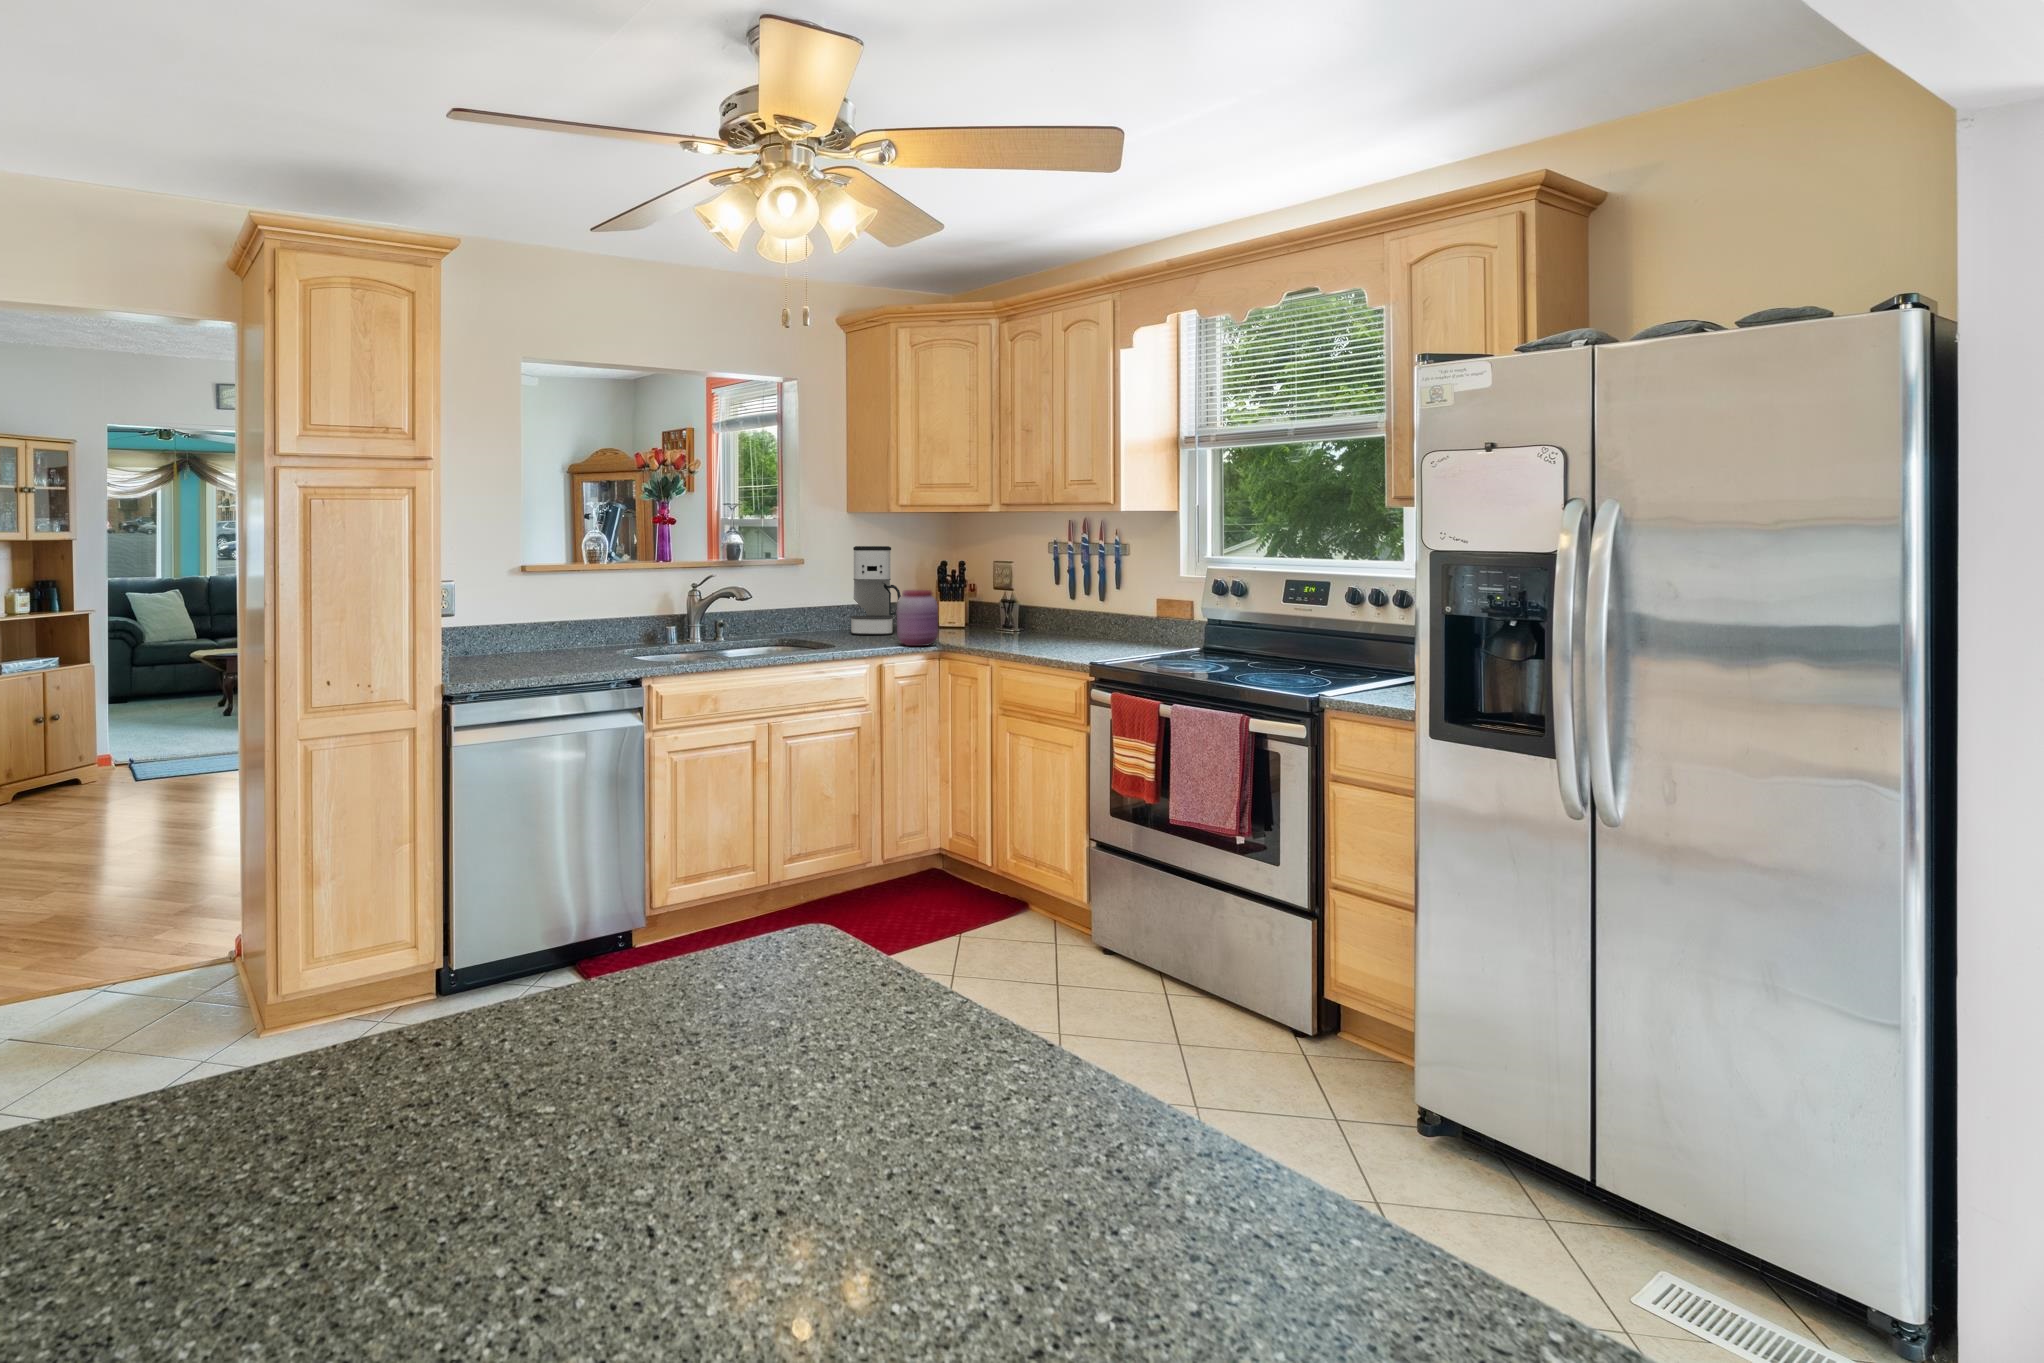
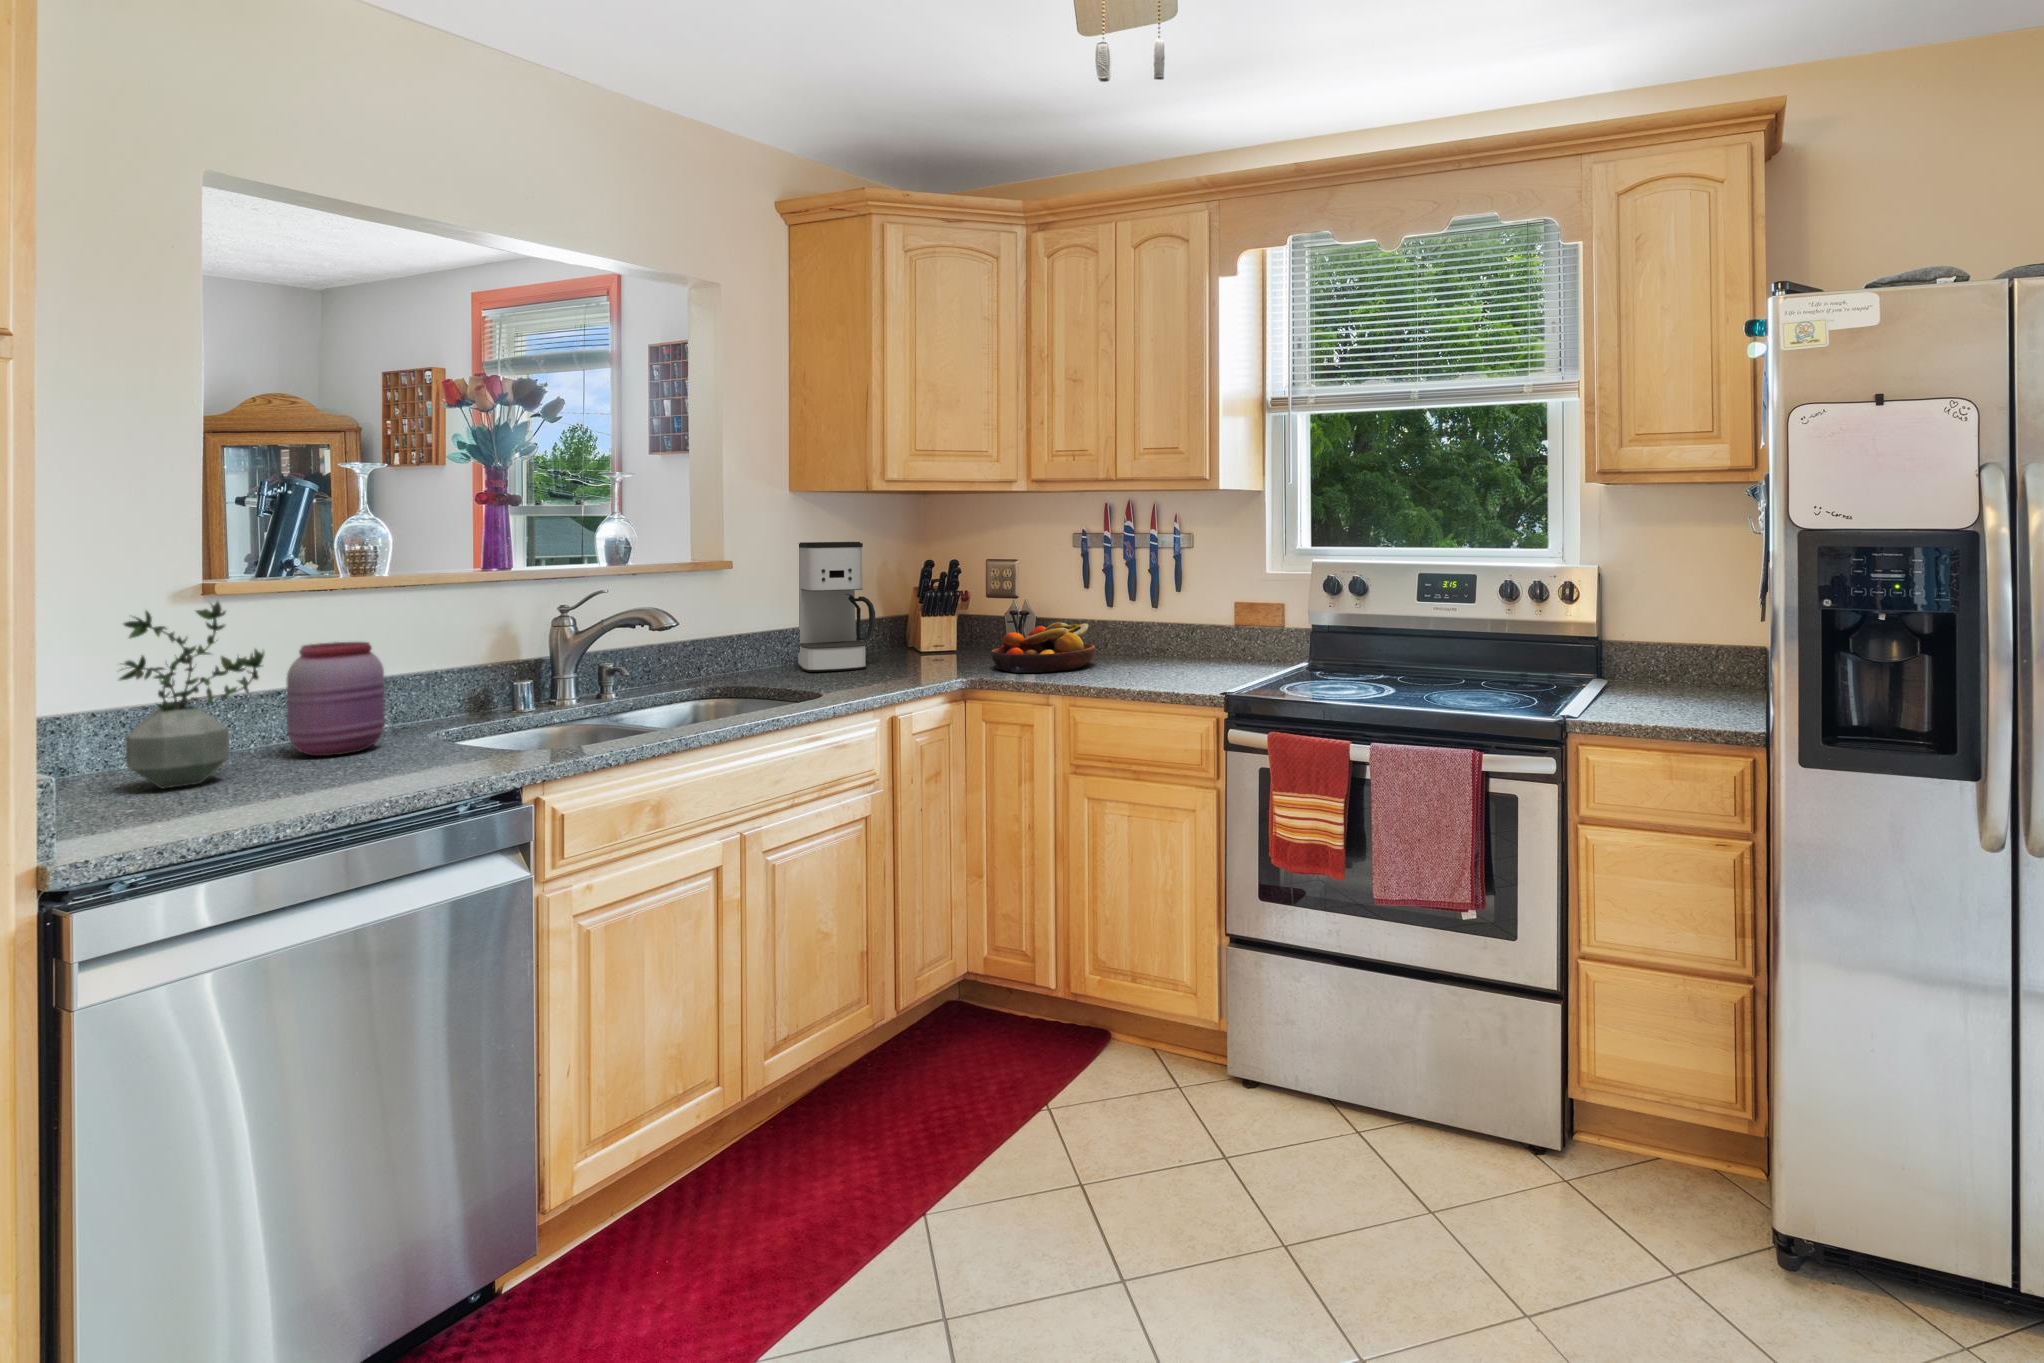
potted plant: none [482,573,541,664] -> present [120,602,264,789]
jar: present [897,590,938,646] -> present [286,642,385,756]
fruit bowl: none [969,609,1048,644] -> present [991,622,1095,672]

